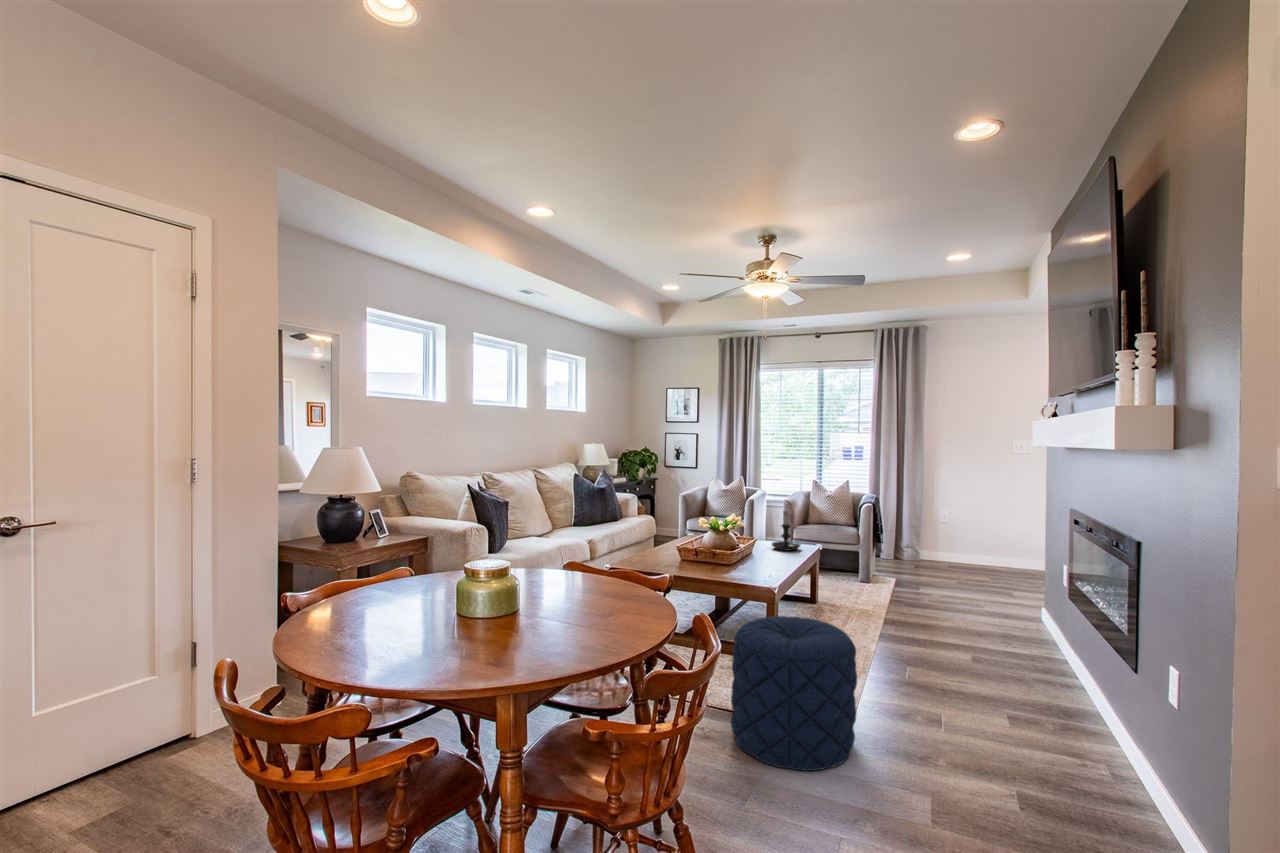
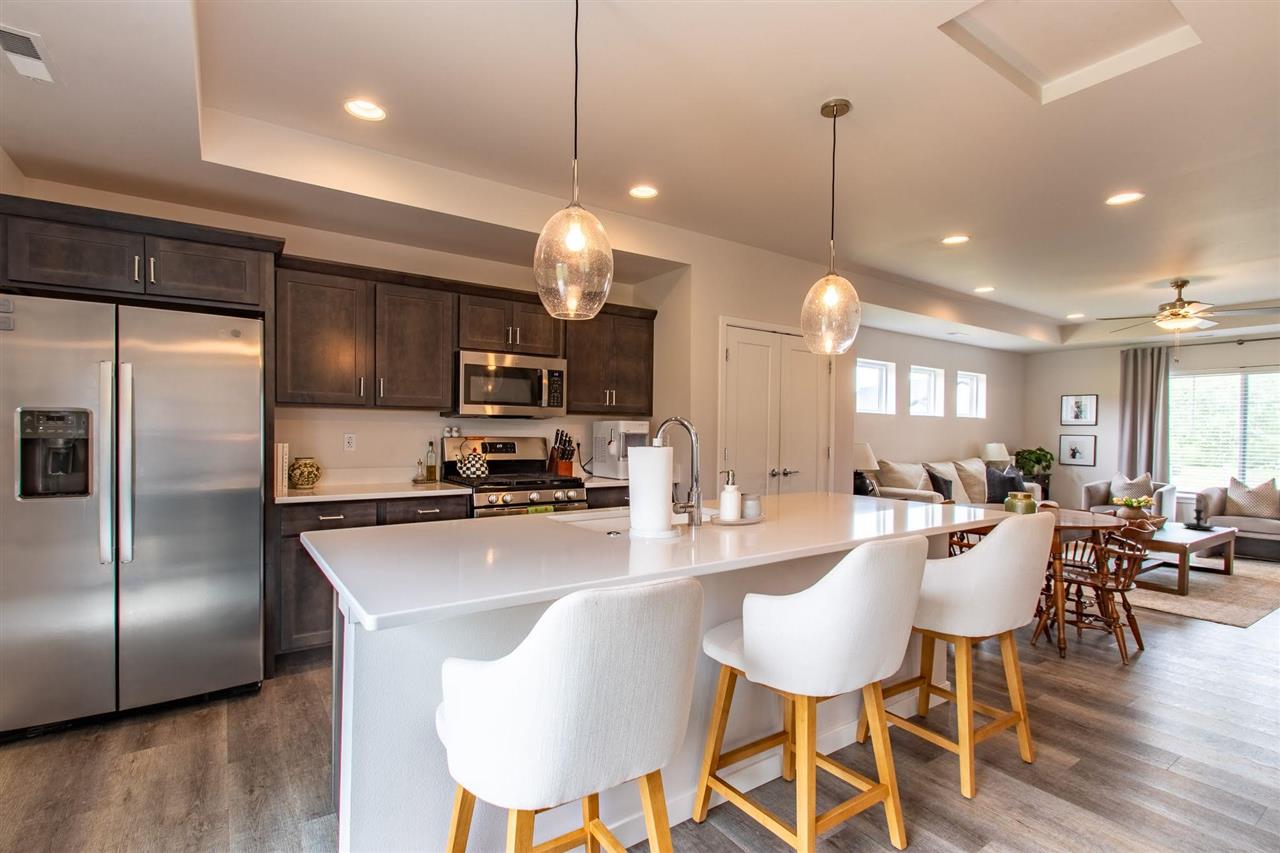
pouf: present [731,616,857,771] -> none [1152,553,1256,640]

